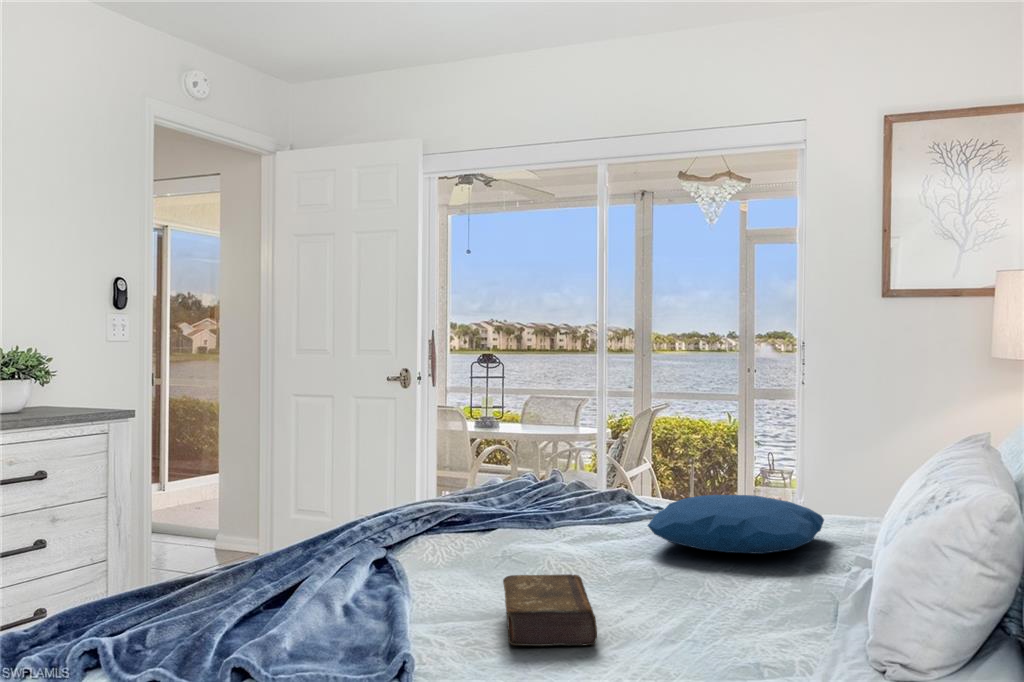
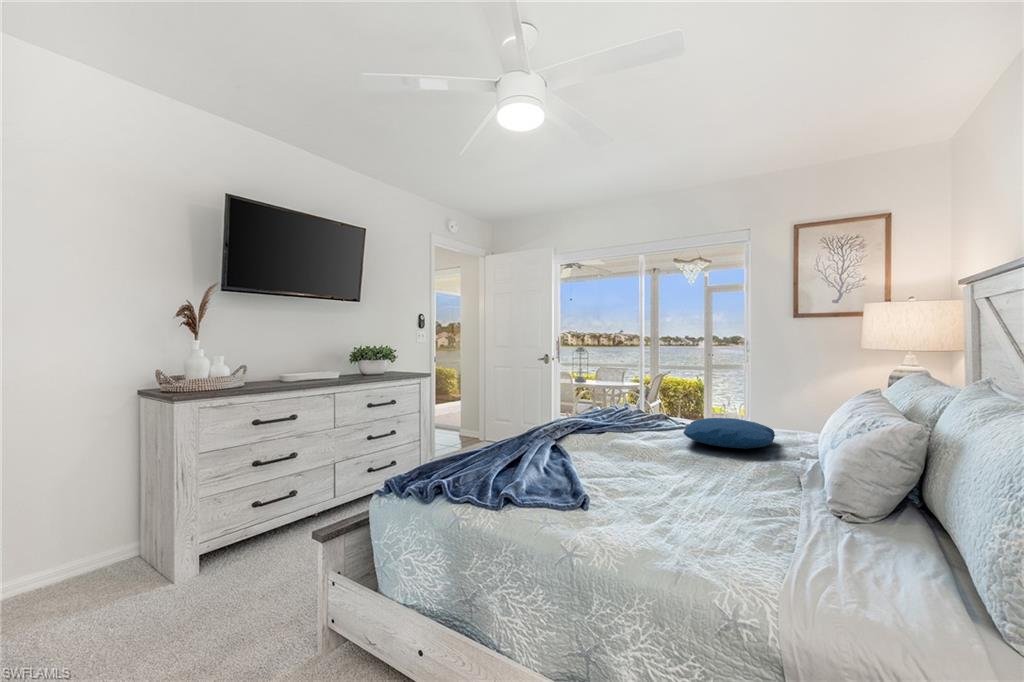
book: present [503,574,597,646] -> none [622,456,677,494]

